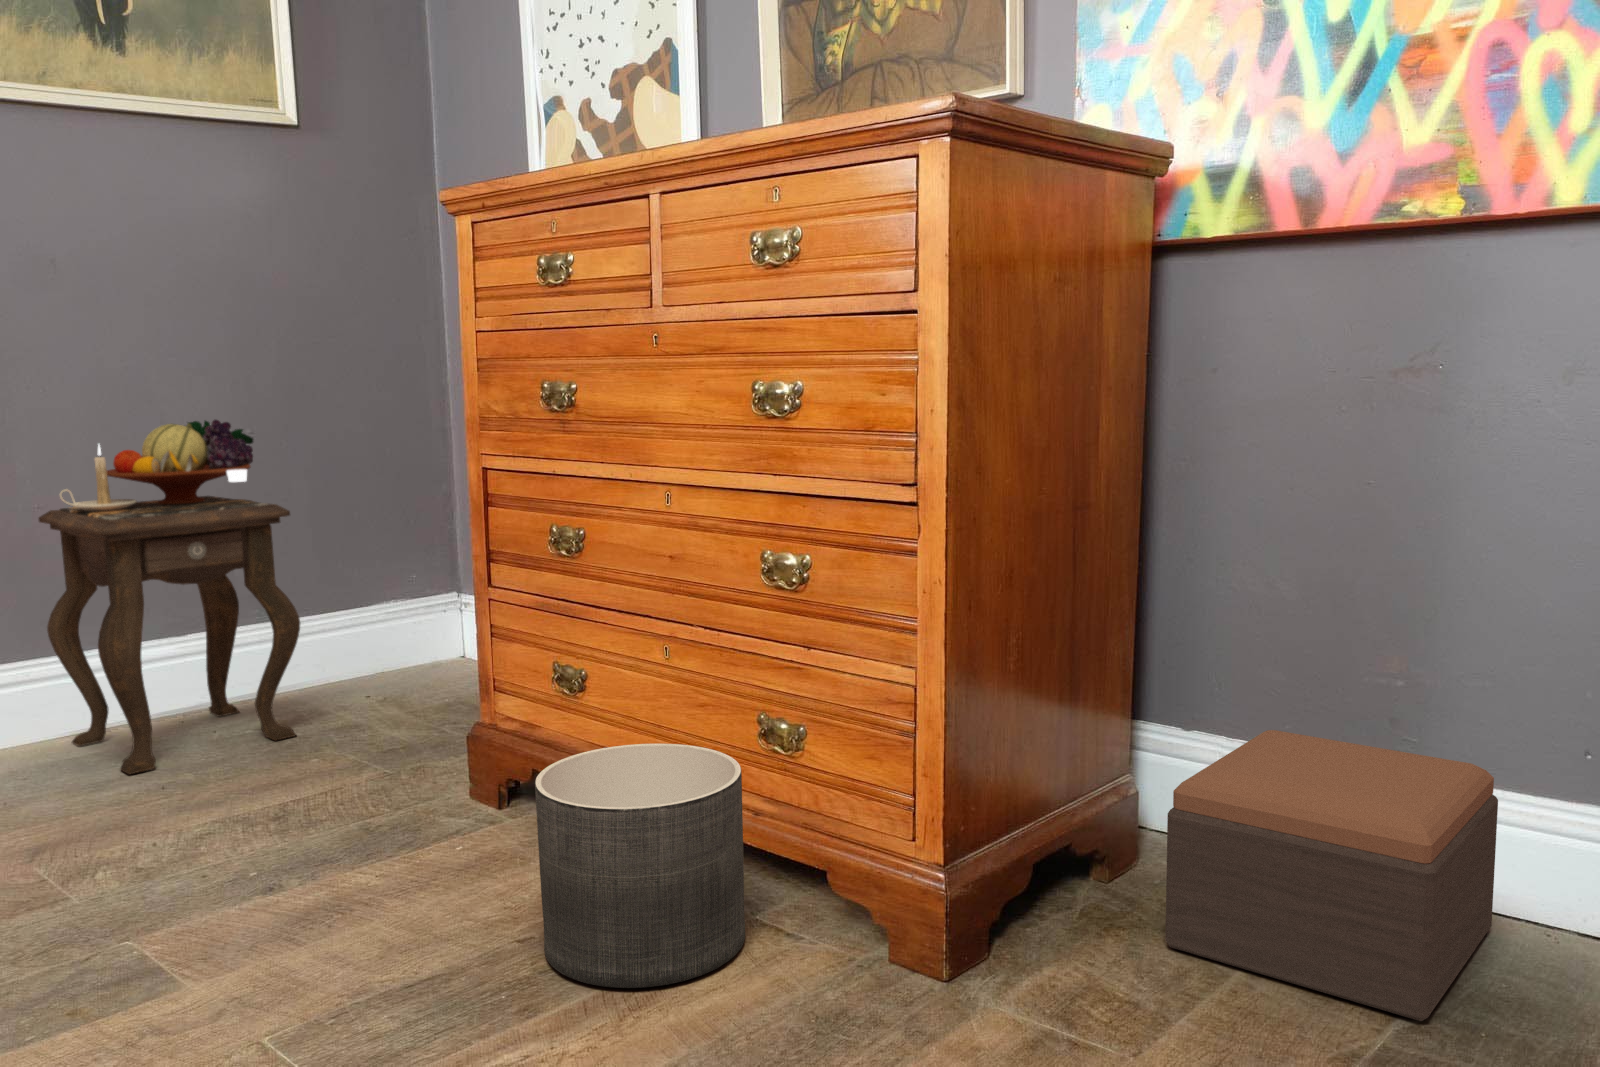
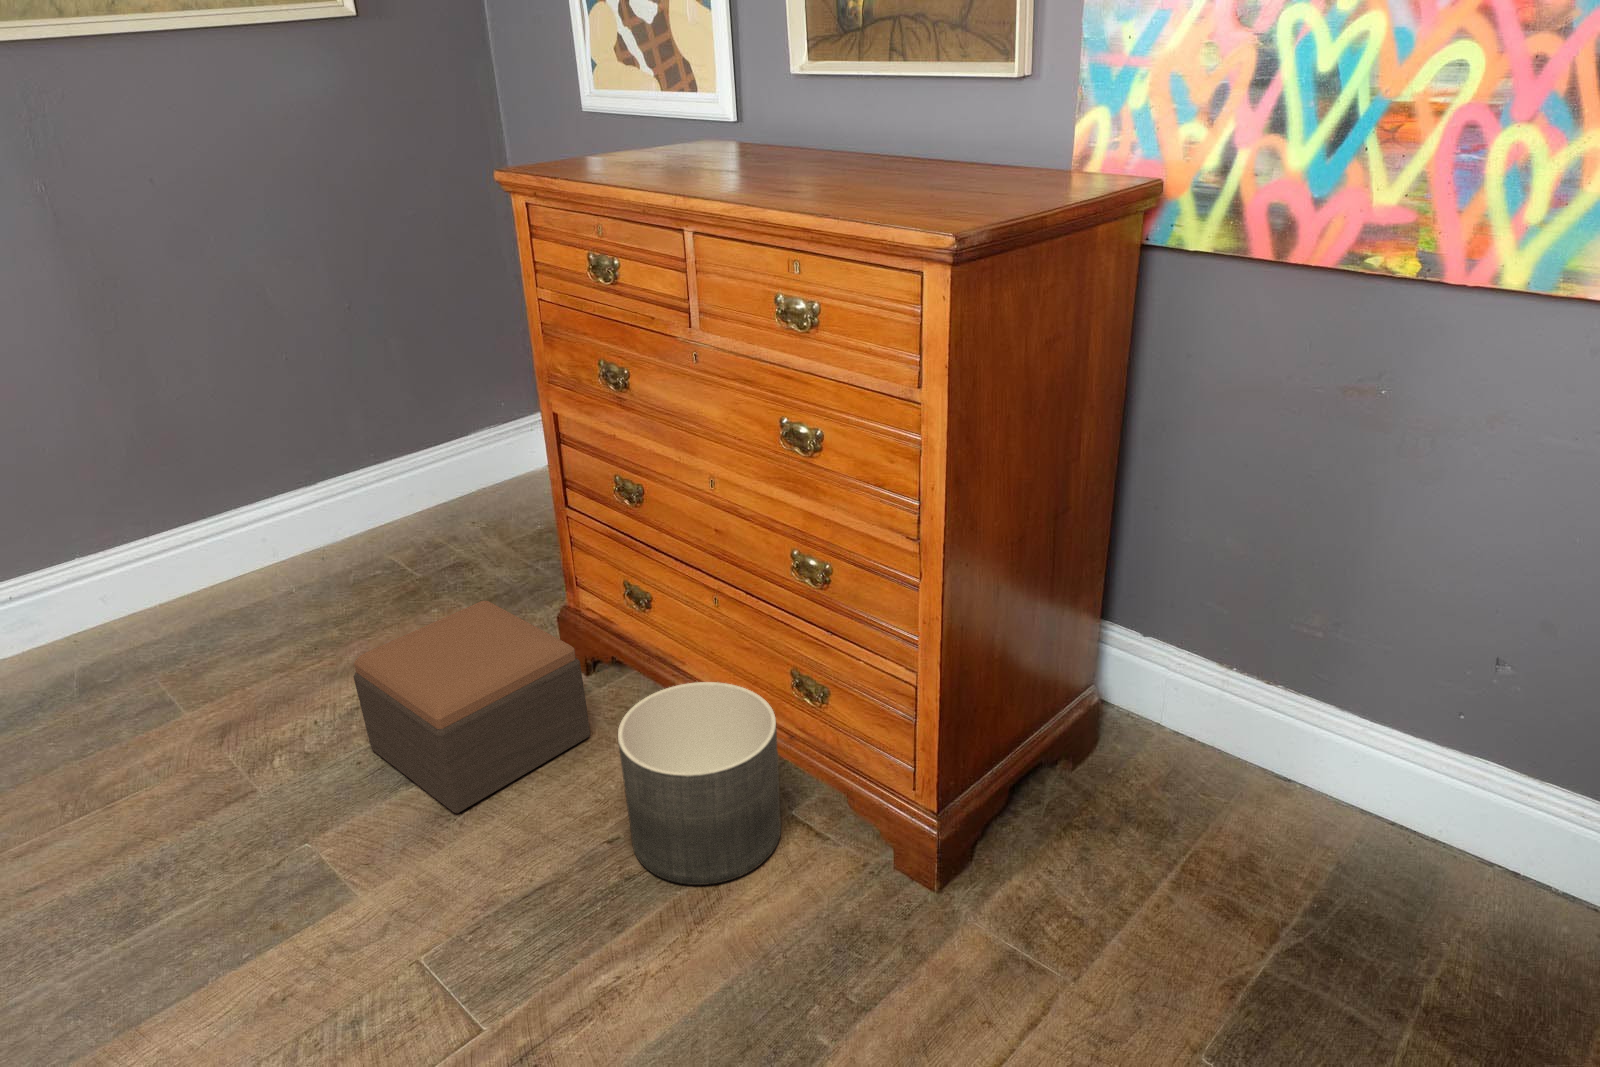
side table: present [39,420,300,774] -> none [185,307,421,626]
footstool: present [1165,730,1498,1021] -> present [353,601,590,813]

